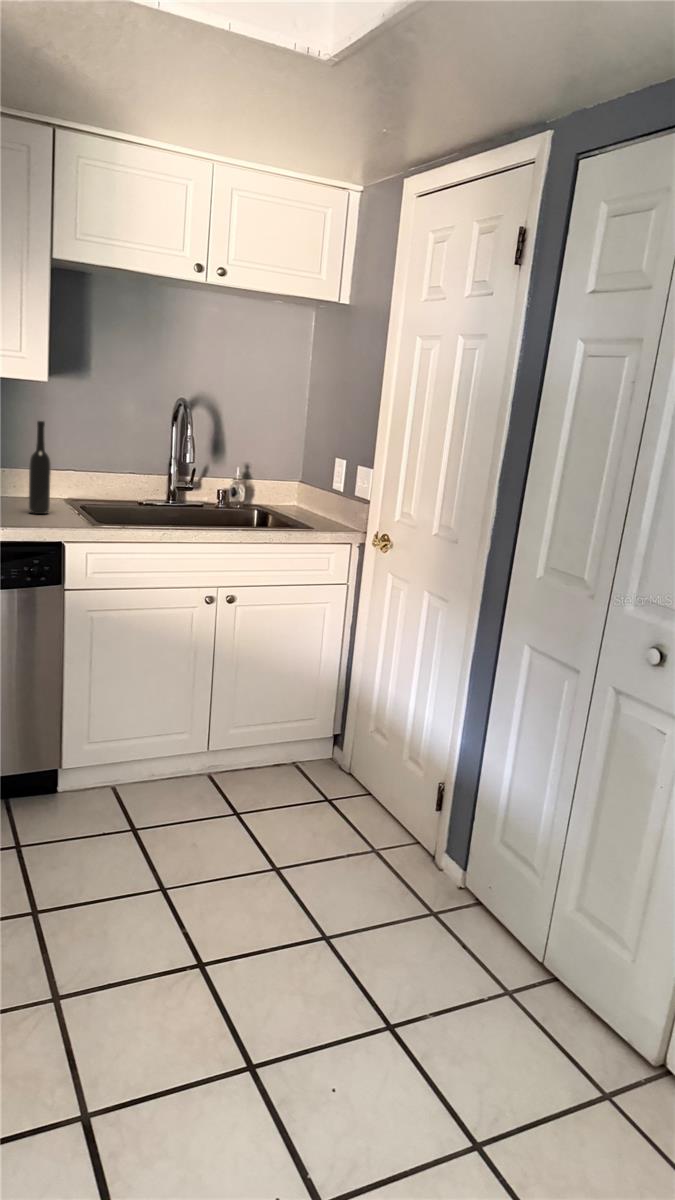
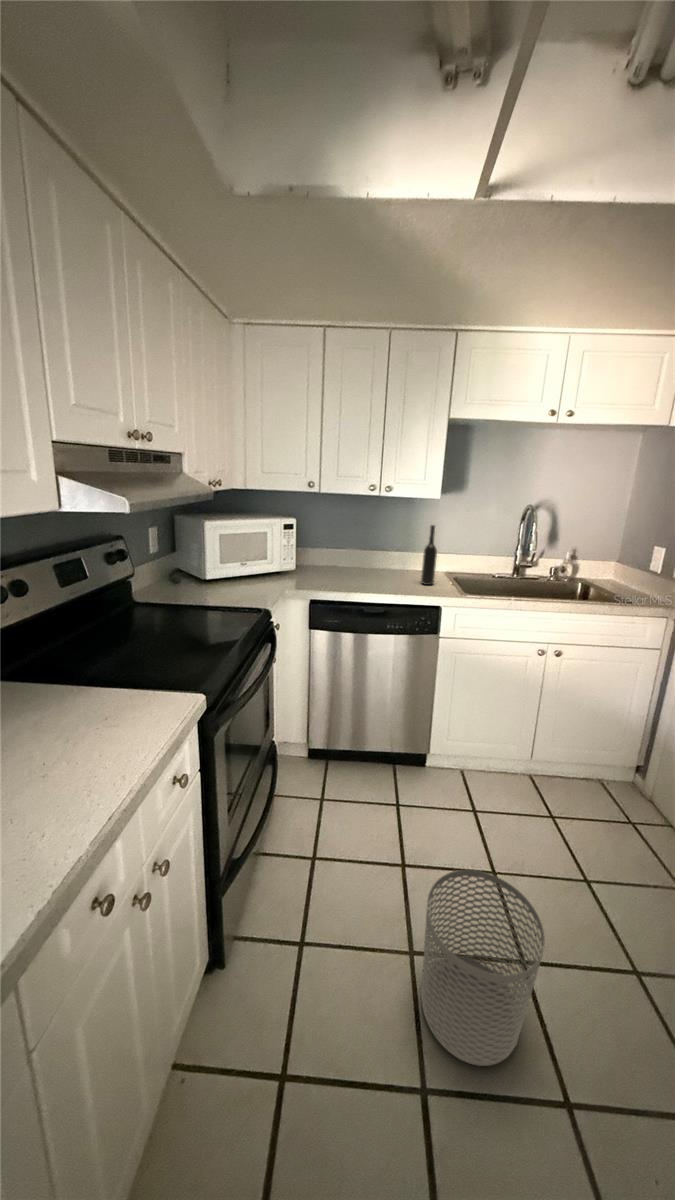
waste bin: none [77,857,219,1076] -> present [421,870,545,1066]

